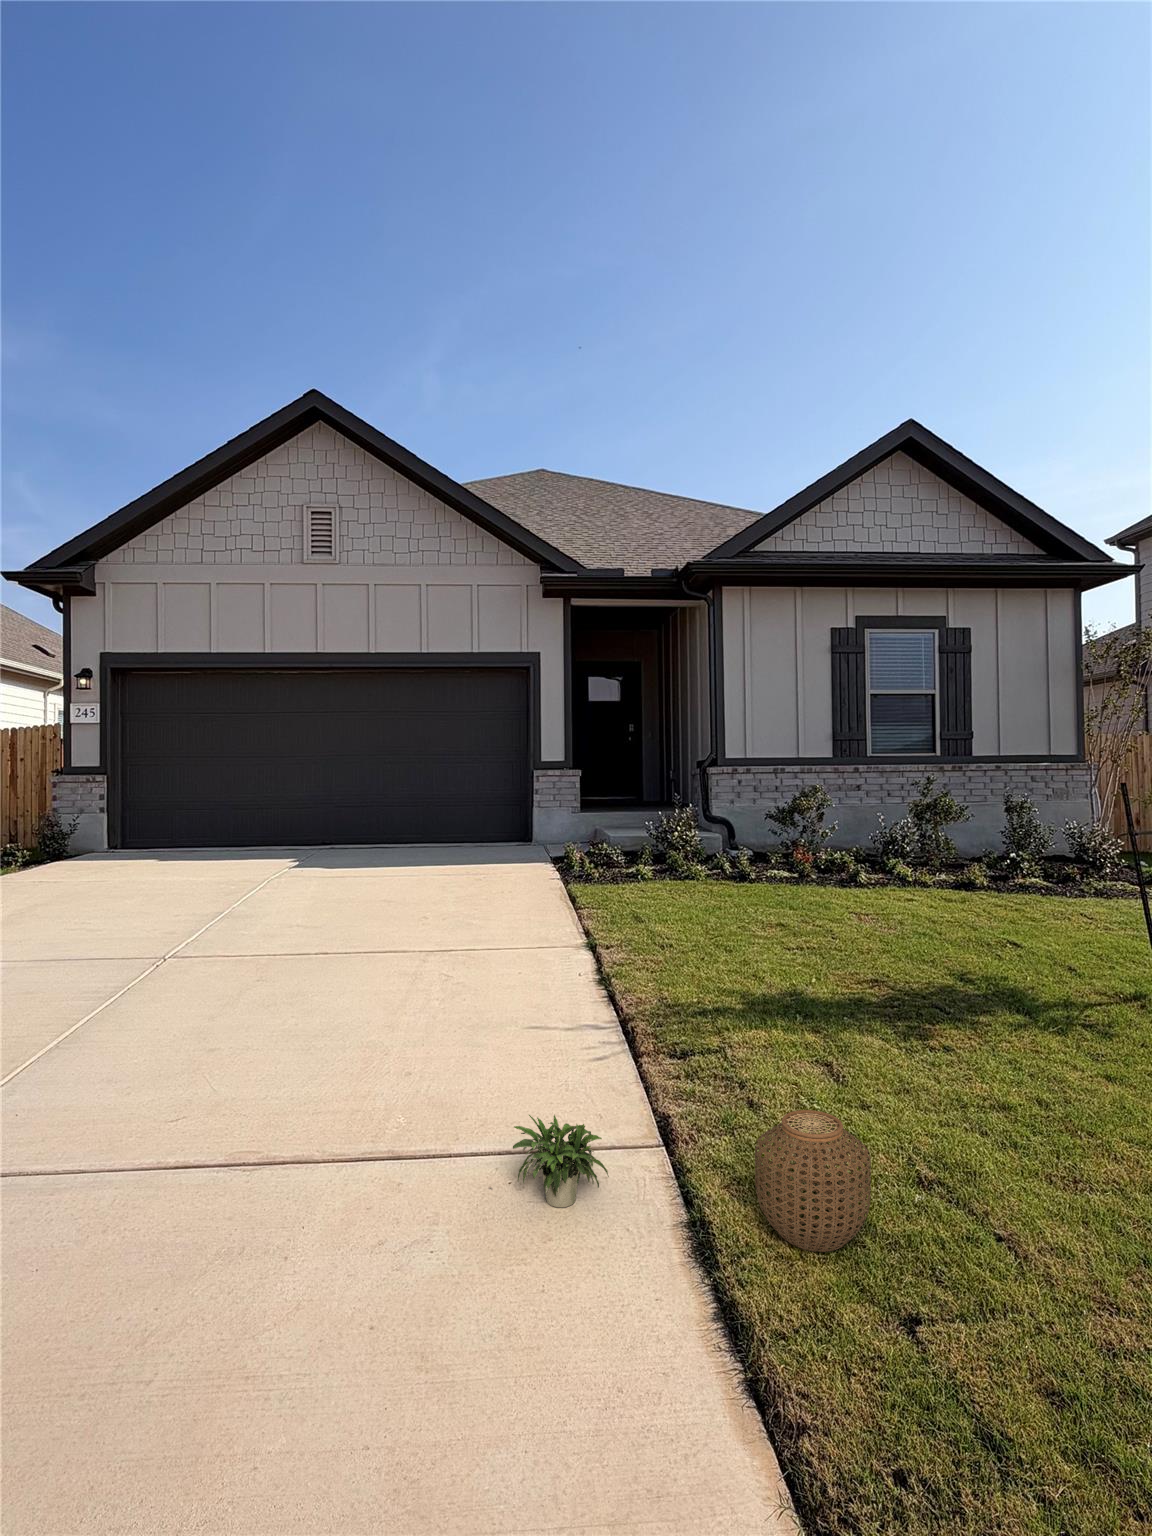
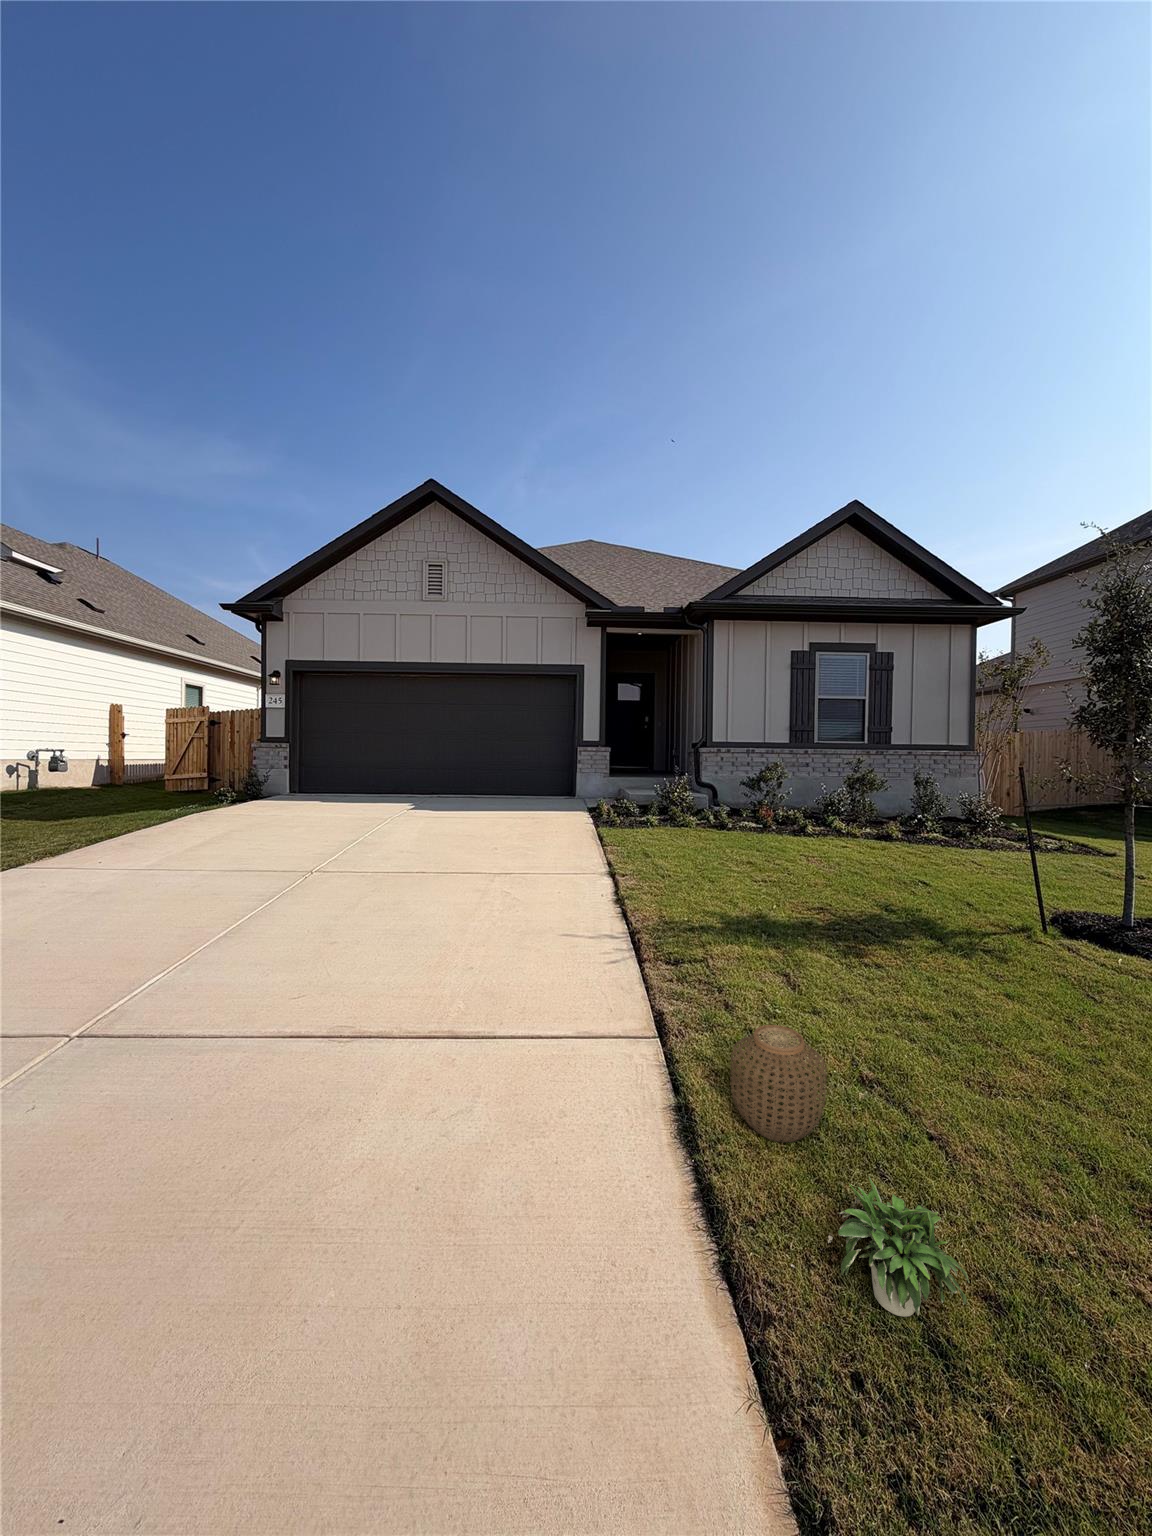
potted plant: present [489,1115,609,1207] -> present [791,1177,970,1317]

